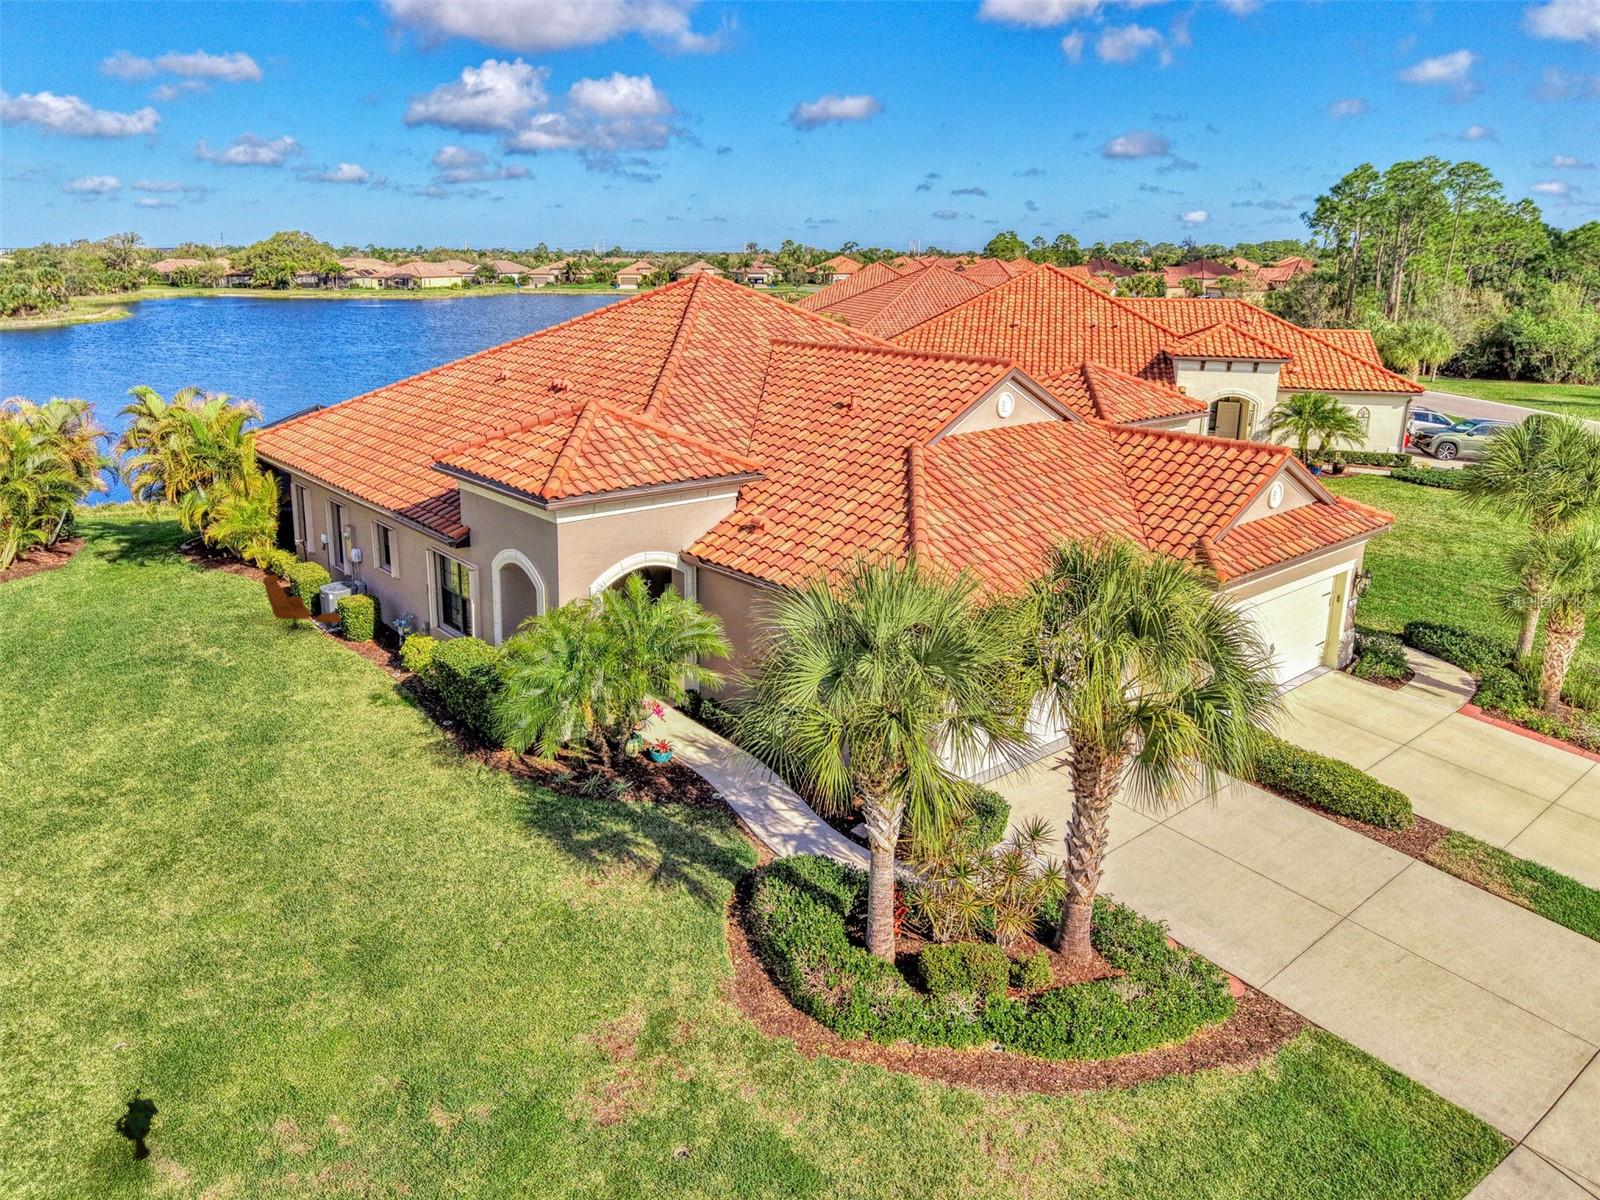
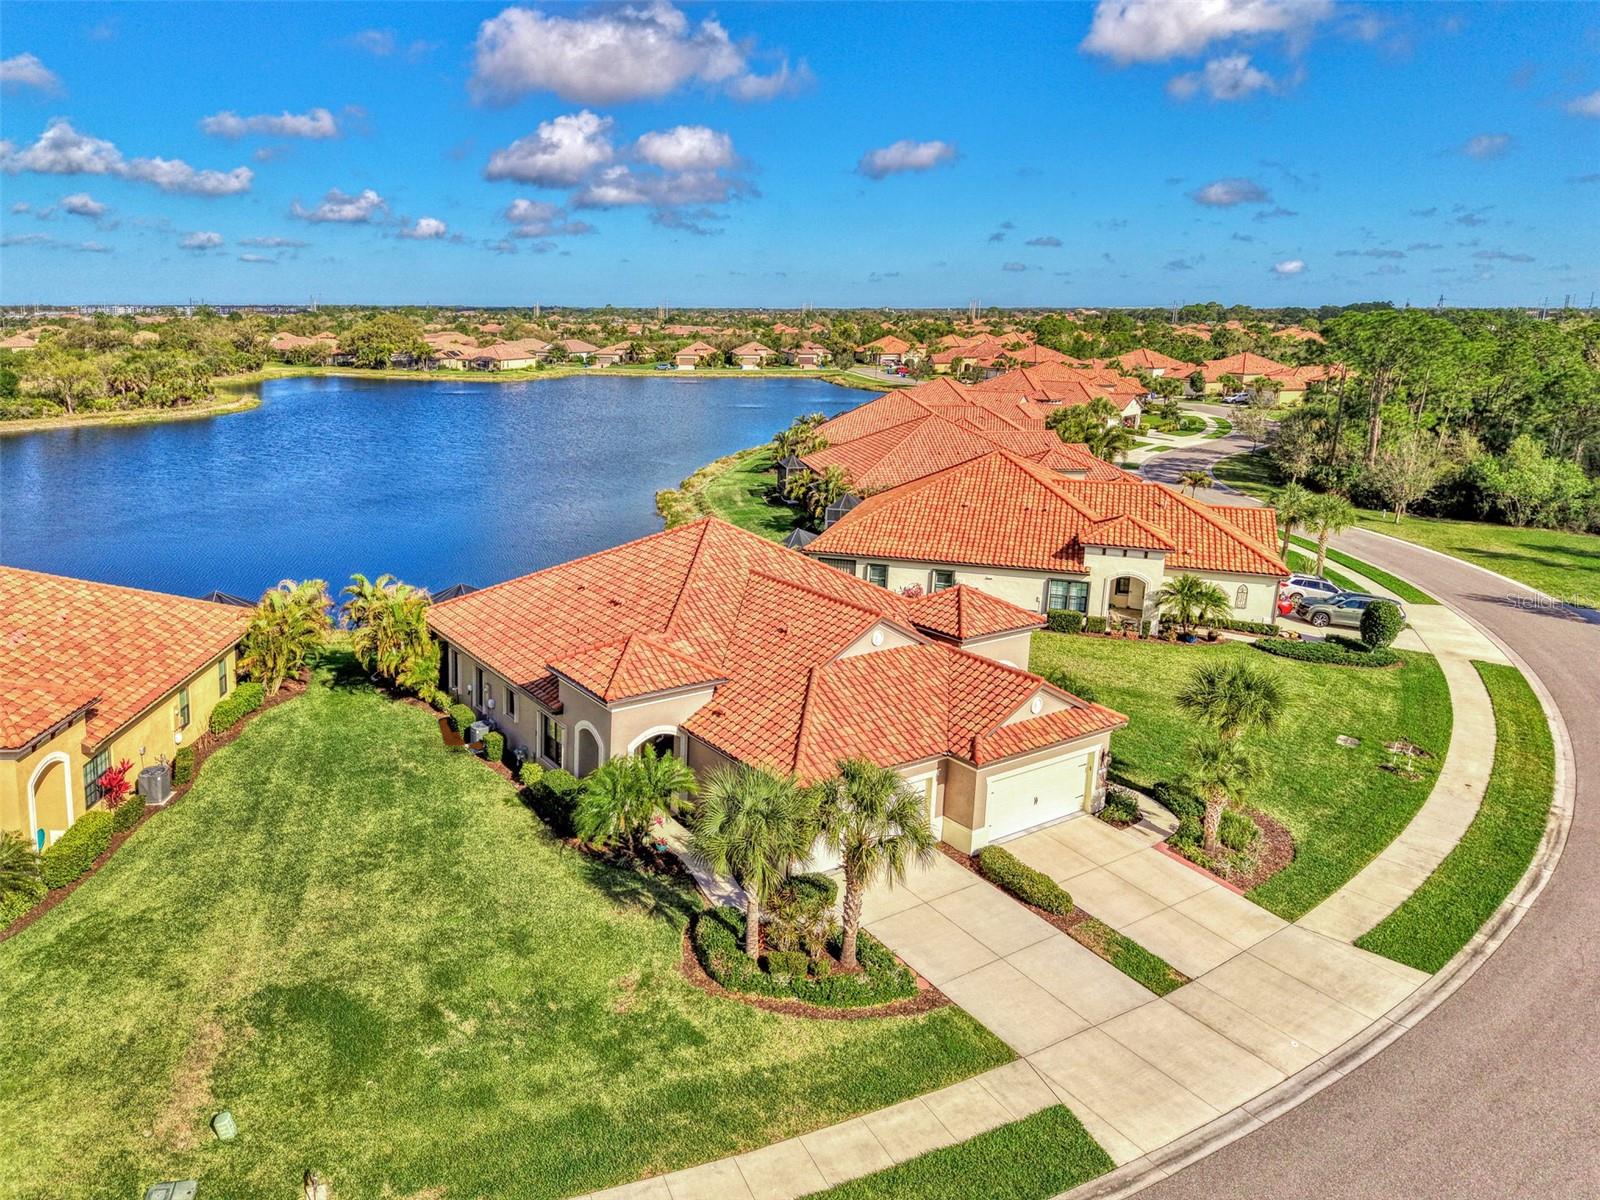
decorative plant: present [112,1088,159,1160] -> none [416,991,434,1021]

